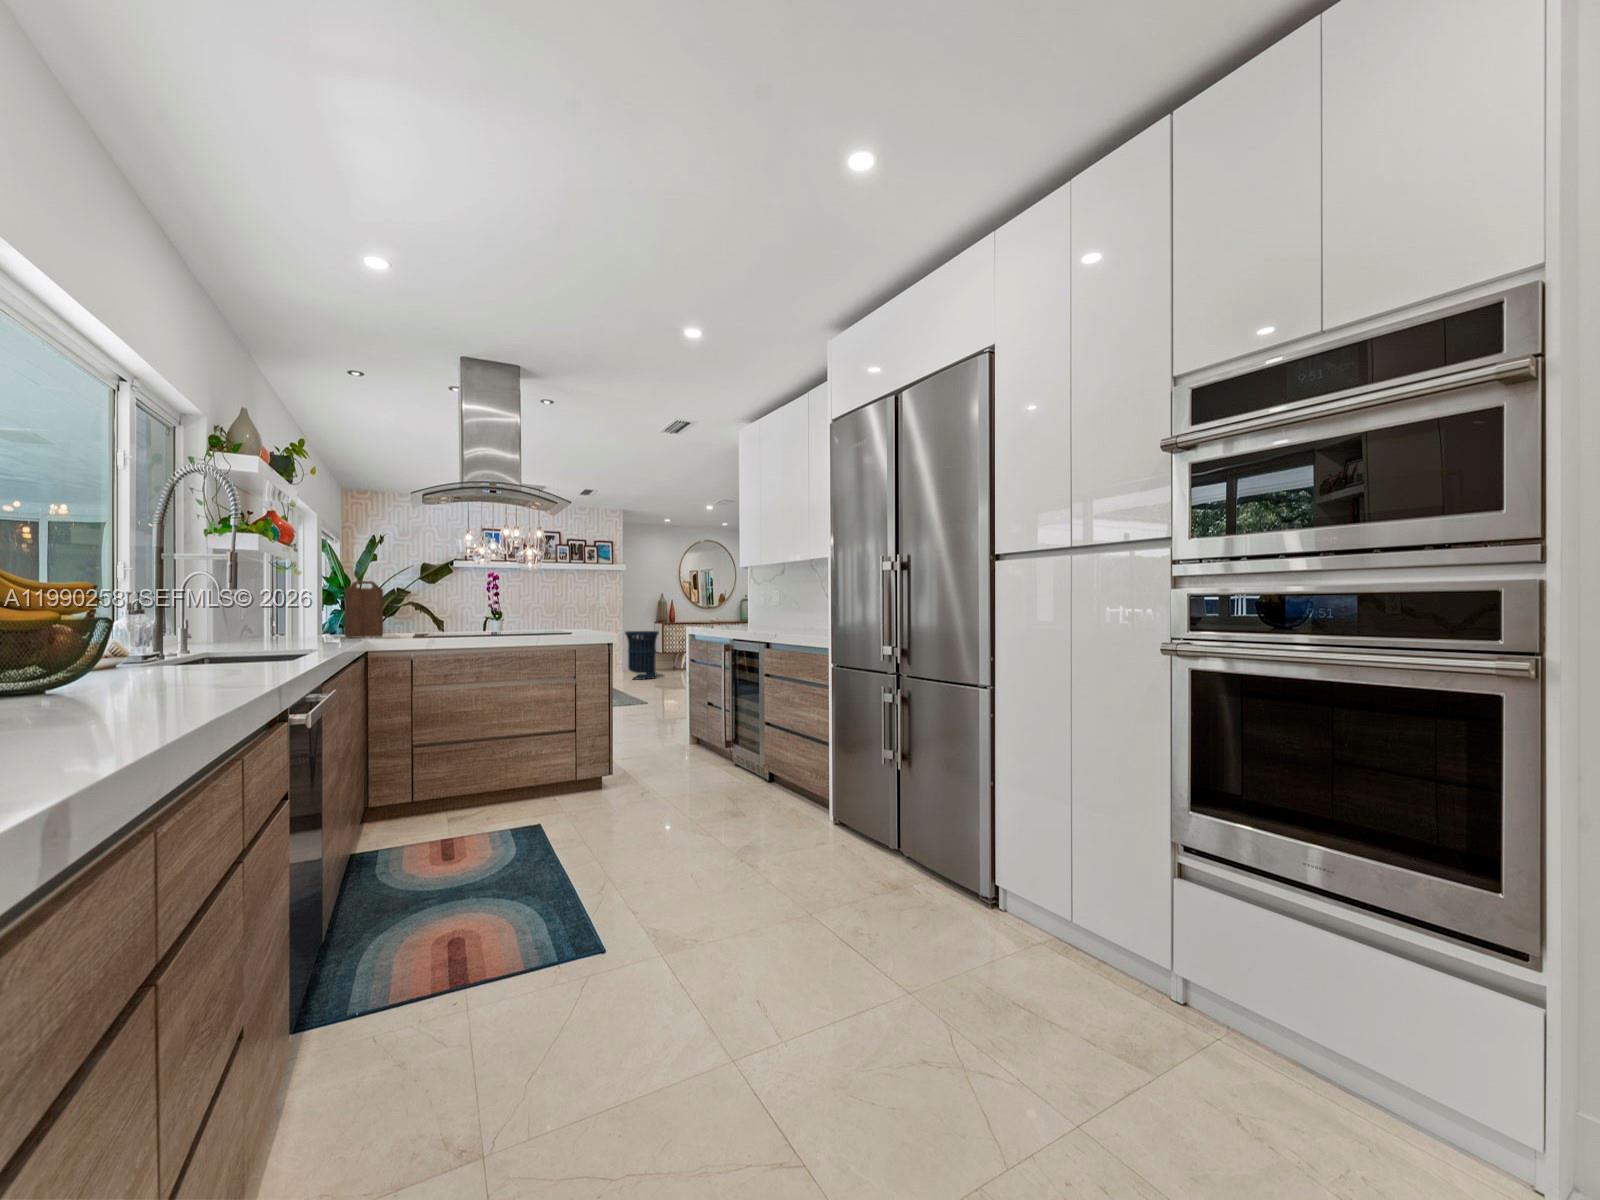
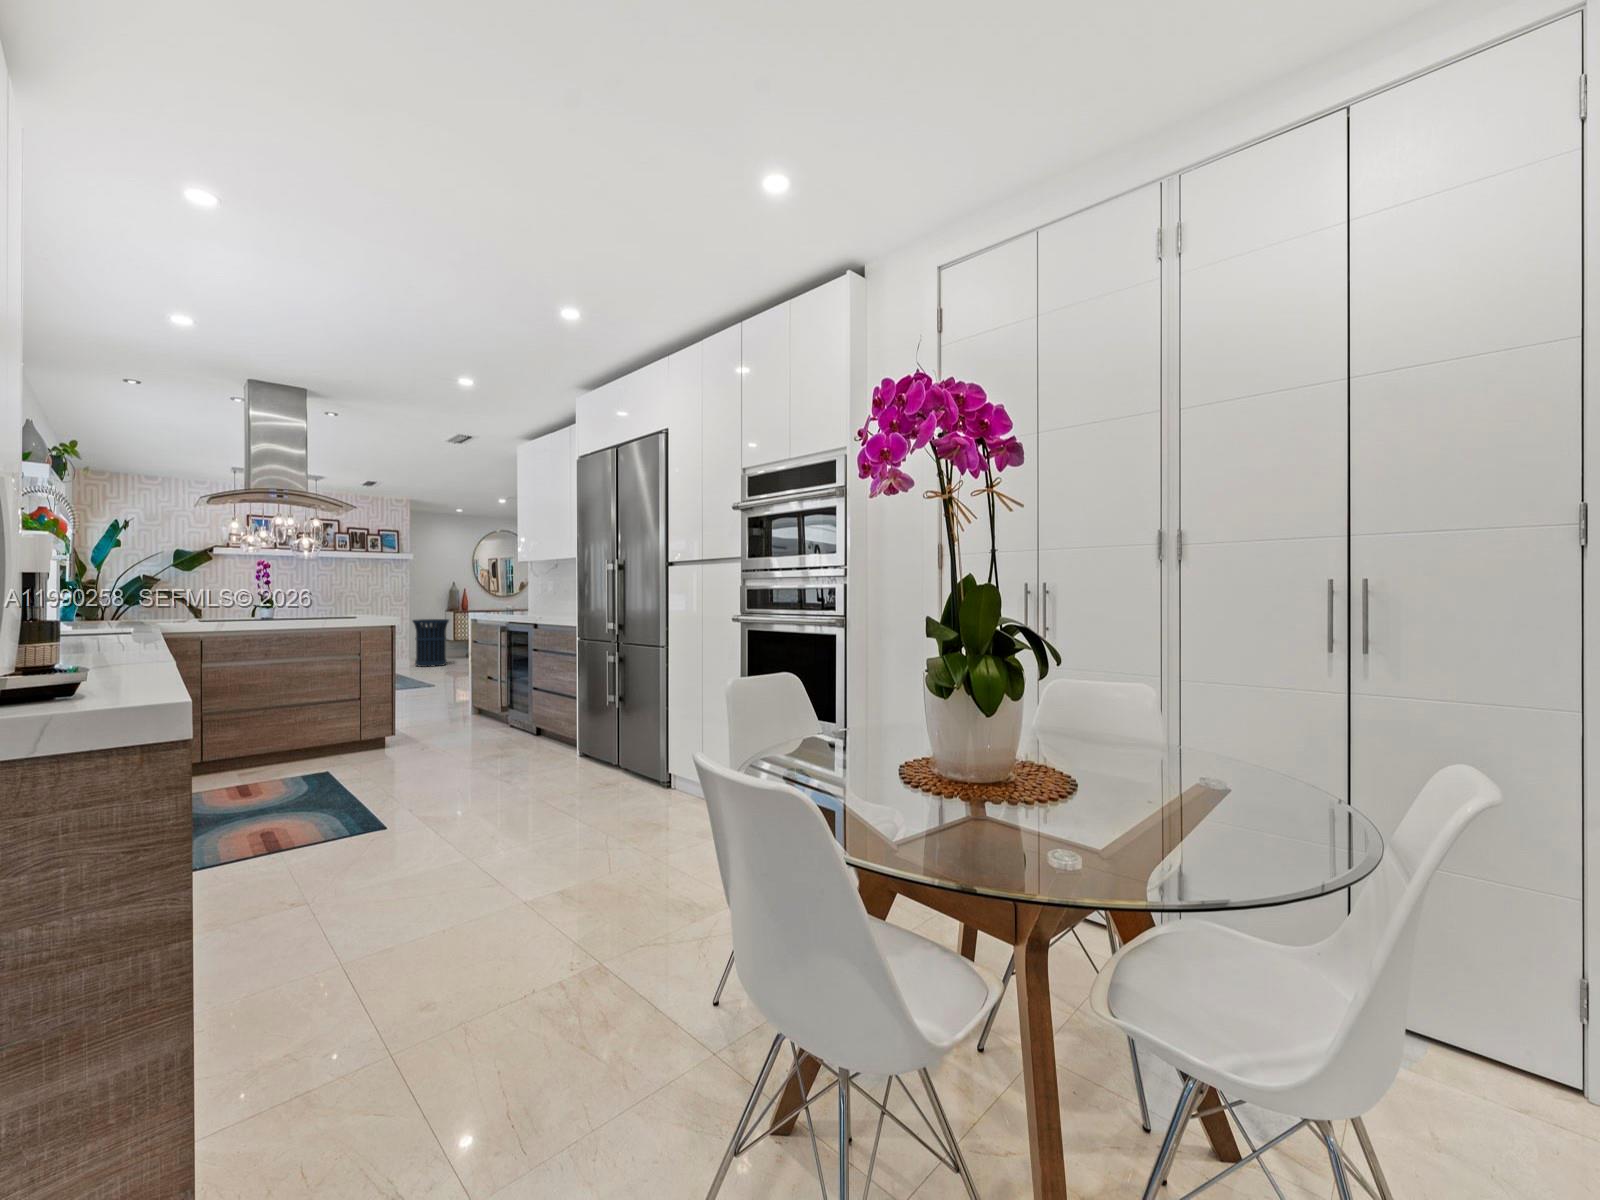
cutting board: present [345,581,383,638] -> none [126,570,166,622]

